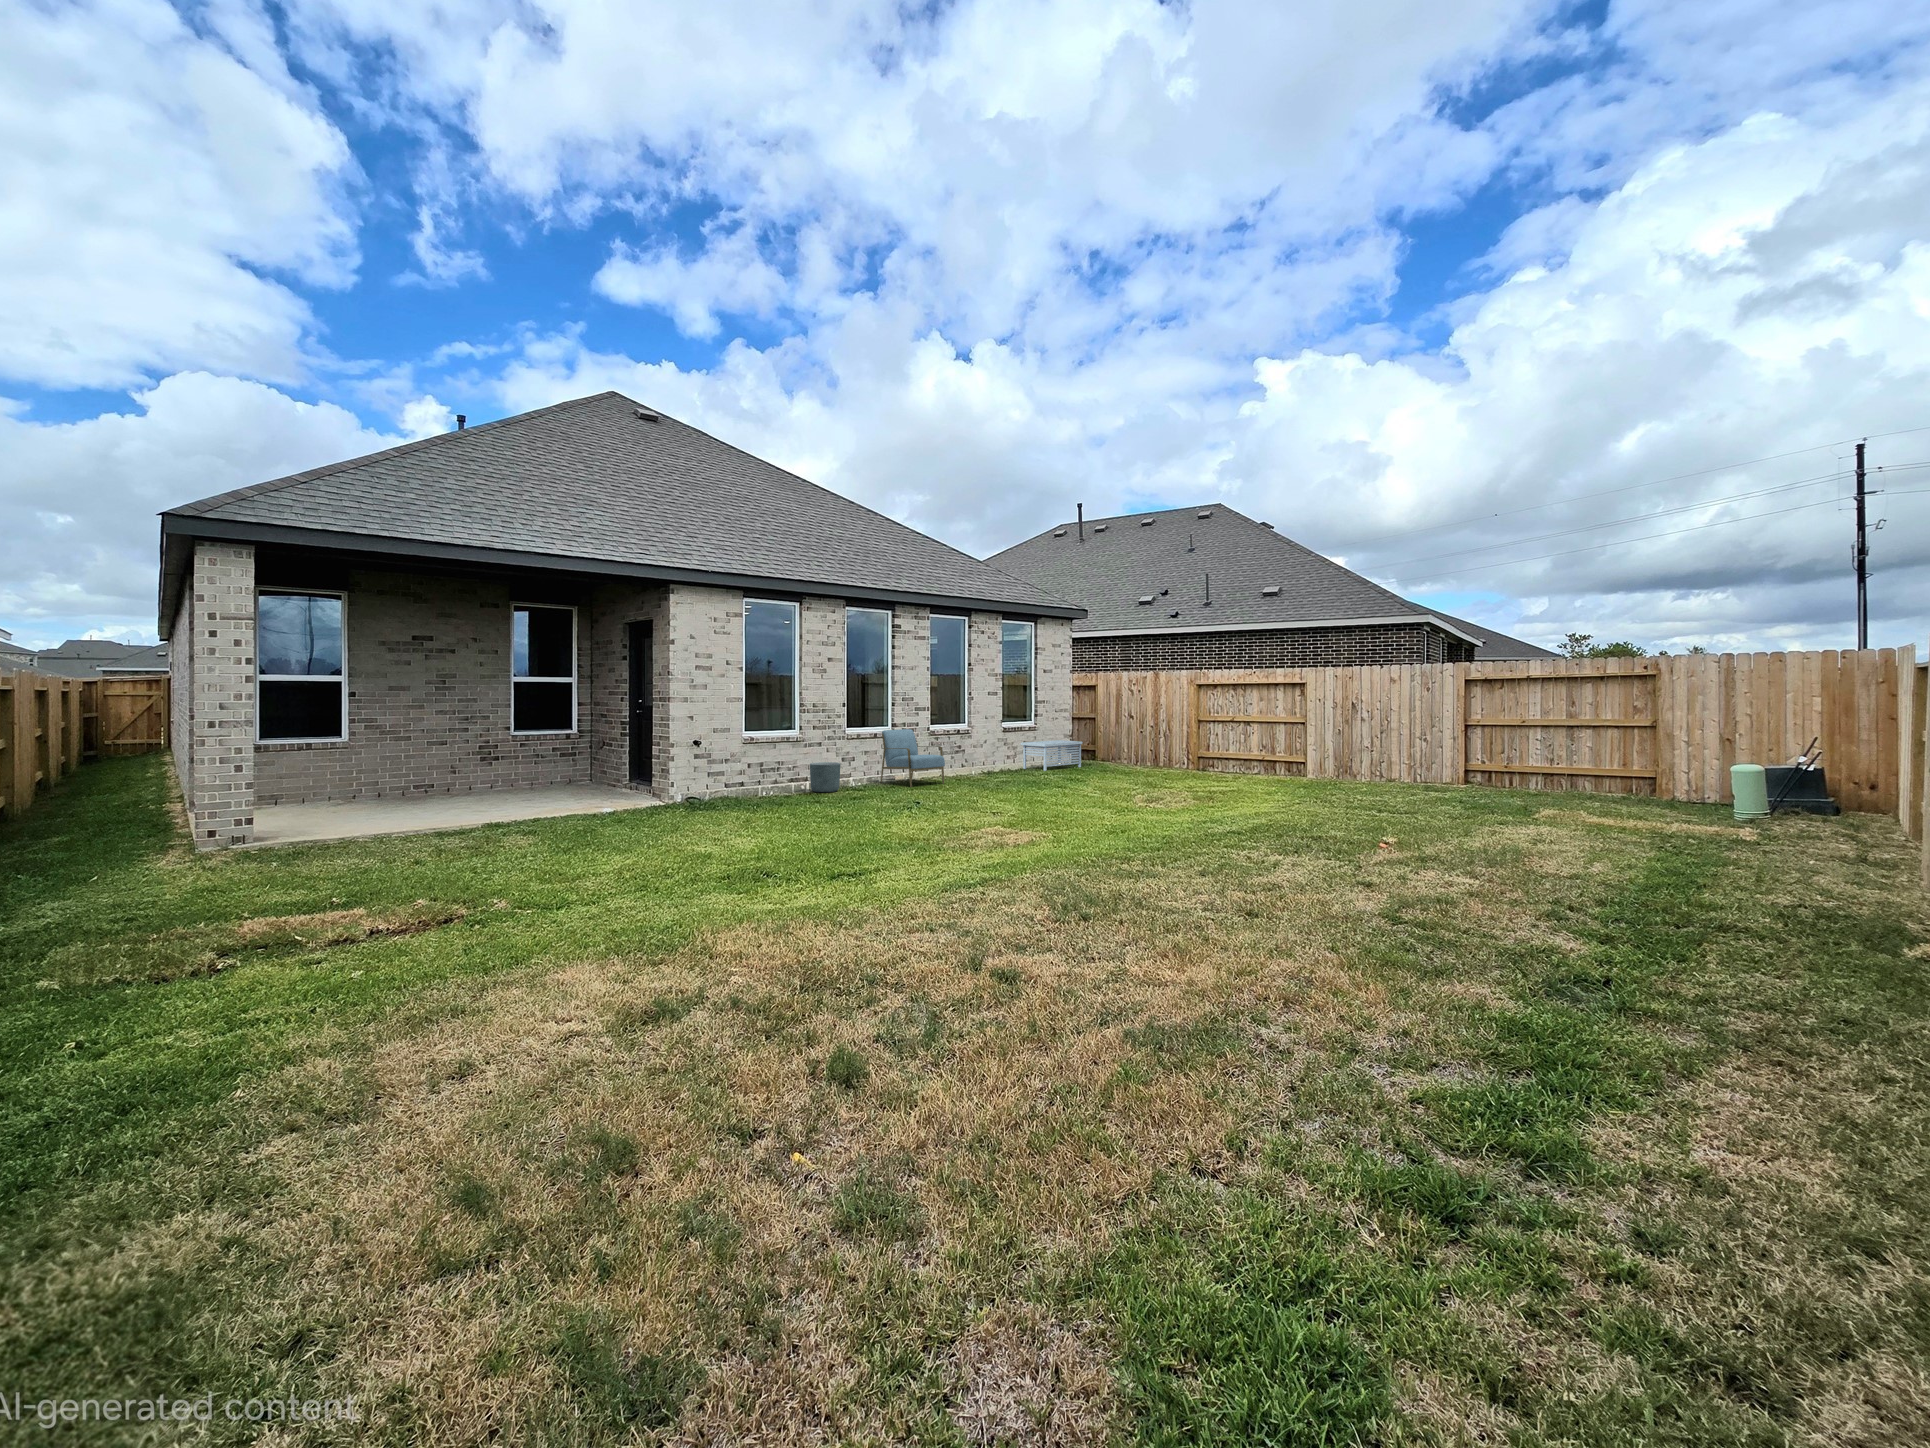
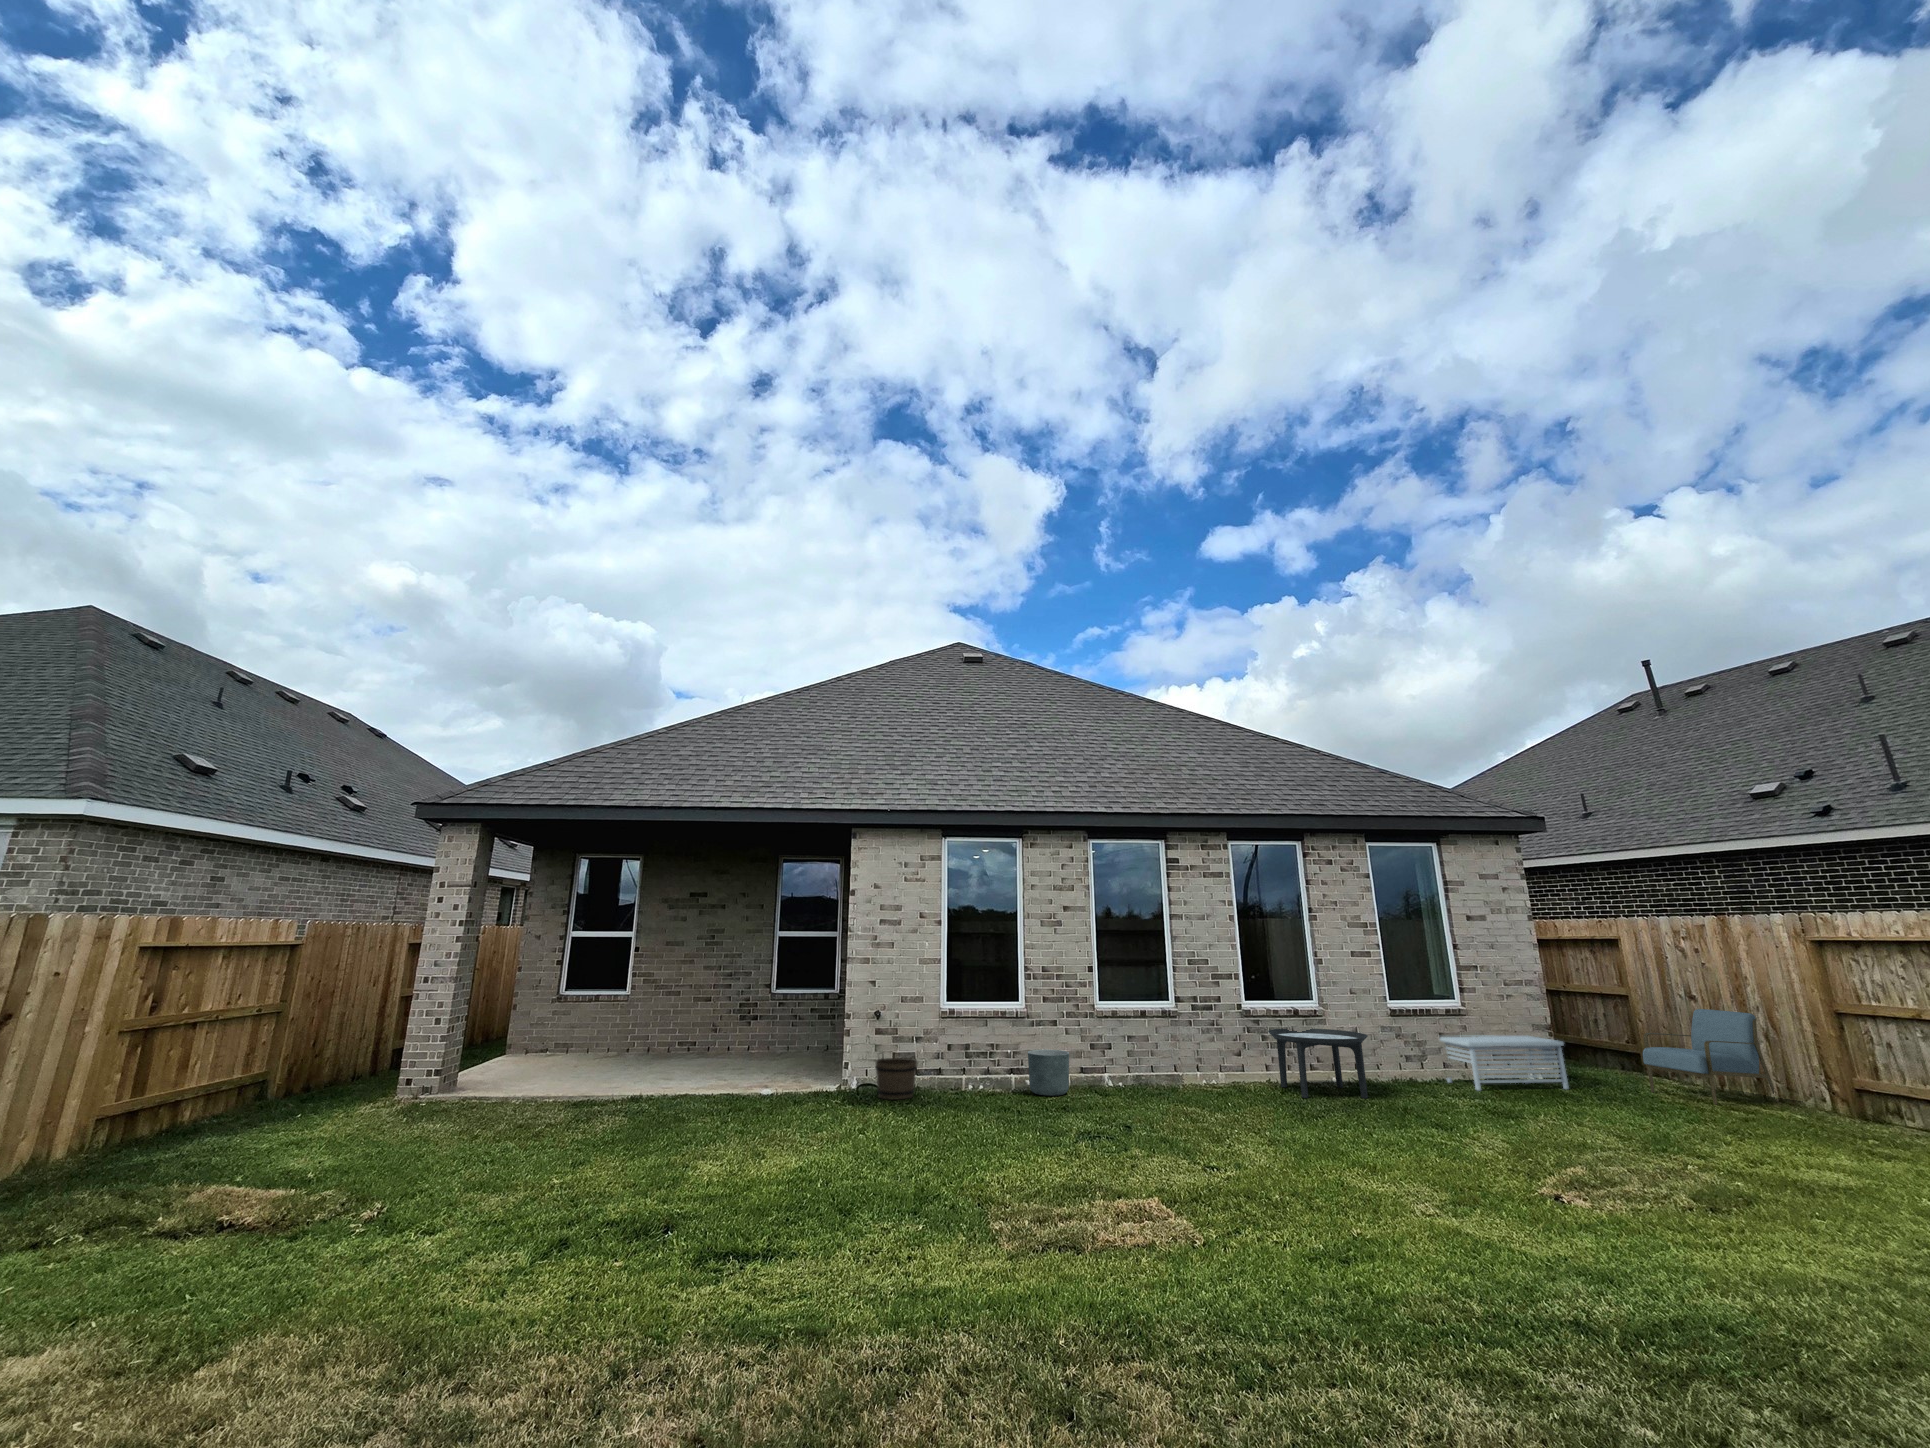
chair: present [881,729,945,787] -> present [1643,1009,1779,1105]
round table: none [947,741,1007,780] -> present [1268,1028,1368,1099]
bucket: none [706,771,742,804] -> present [875,1052,917,1099]

